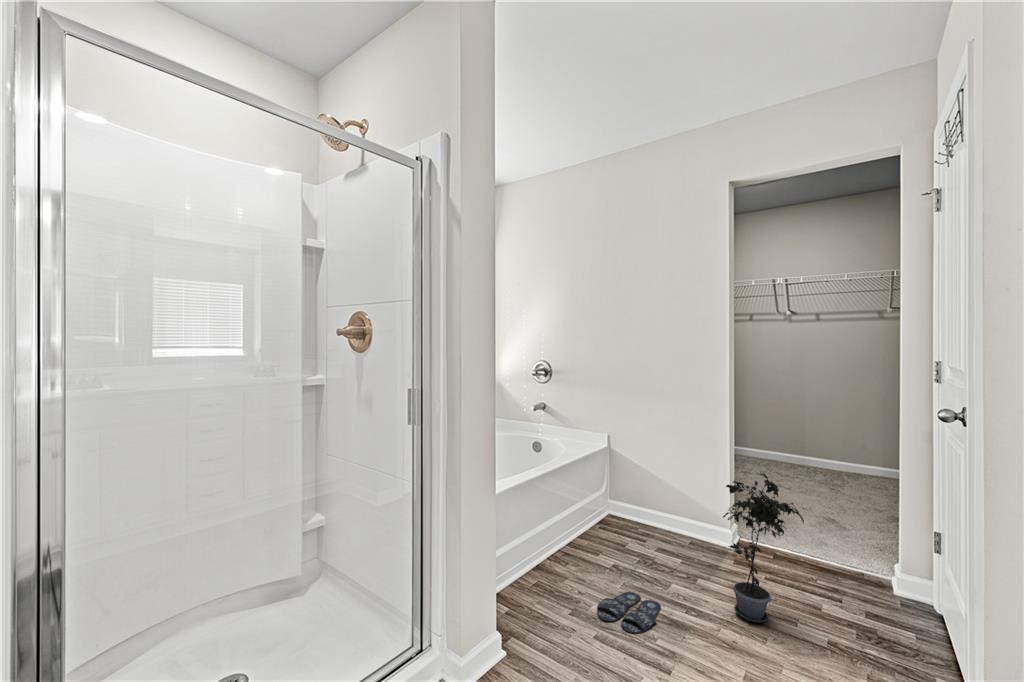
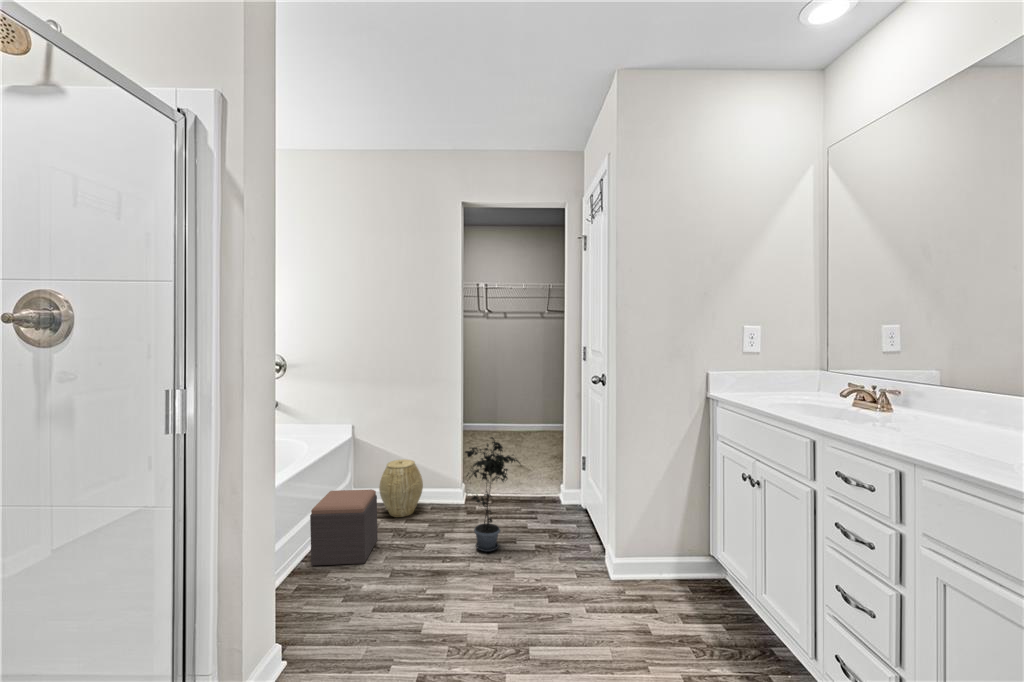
woven basket: none [632,478,682,543] -> present [379,460,423,517]
footstool: none [552,496,622,582] -> present [310,489,378,566]
slippers: present [597,592,661,633] -> none [368,562,422,595]

